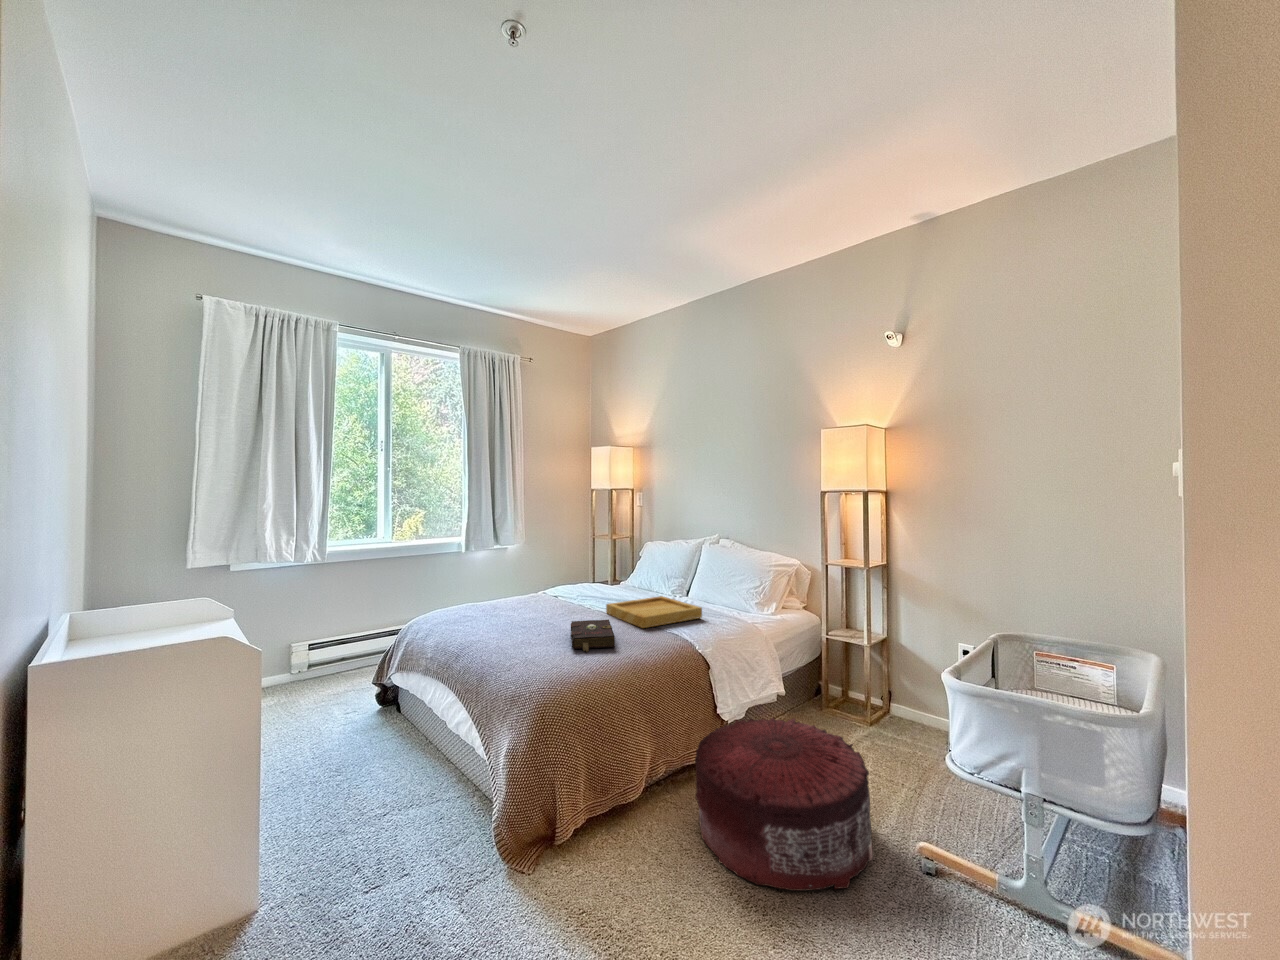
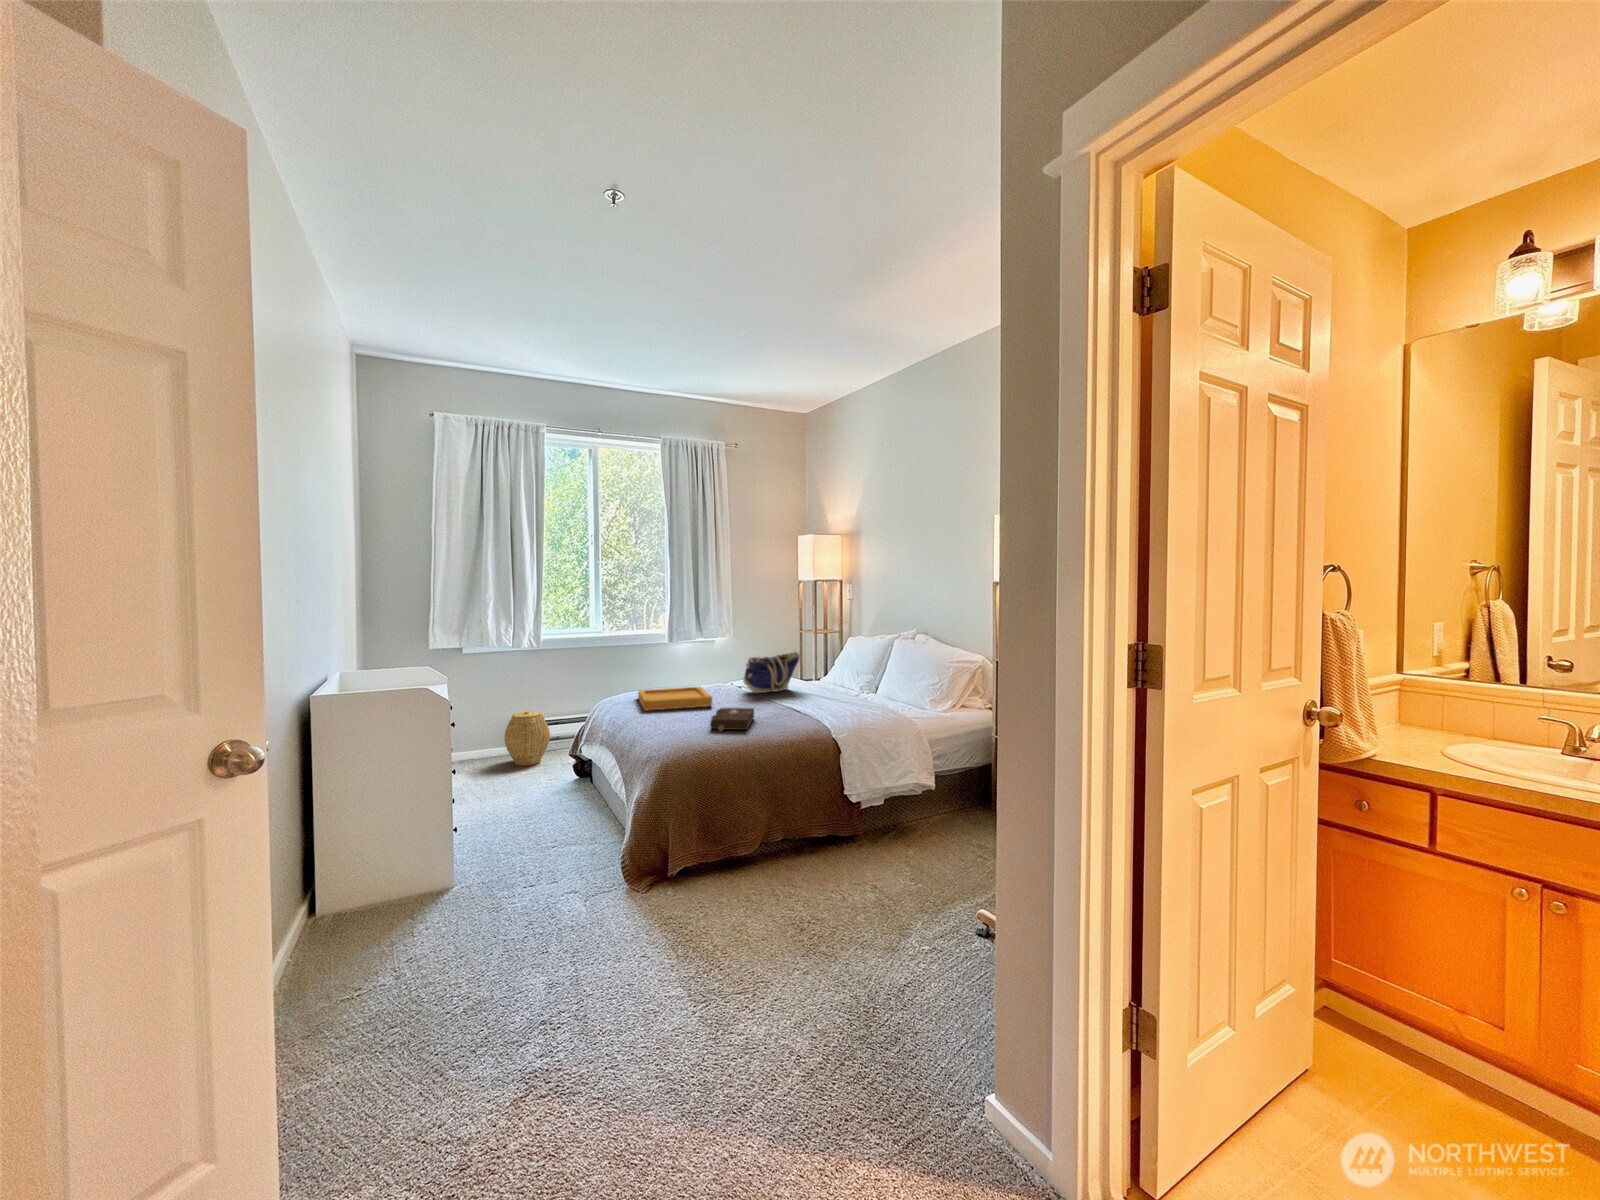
tote bag: none [567,556,624,600] -> present [743,652,800,693]
tray: present [606,596,702,628] -> present [638,687,712,711]
woven basket: none [282,632,338,697] -> present [504,711,550,766]
pouf: present [695,718,873,891] -> none [787,800,944,930]

